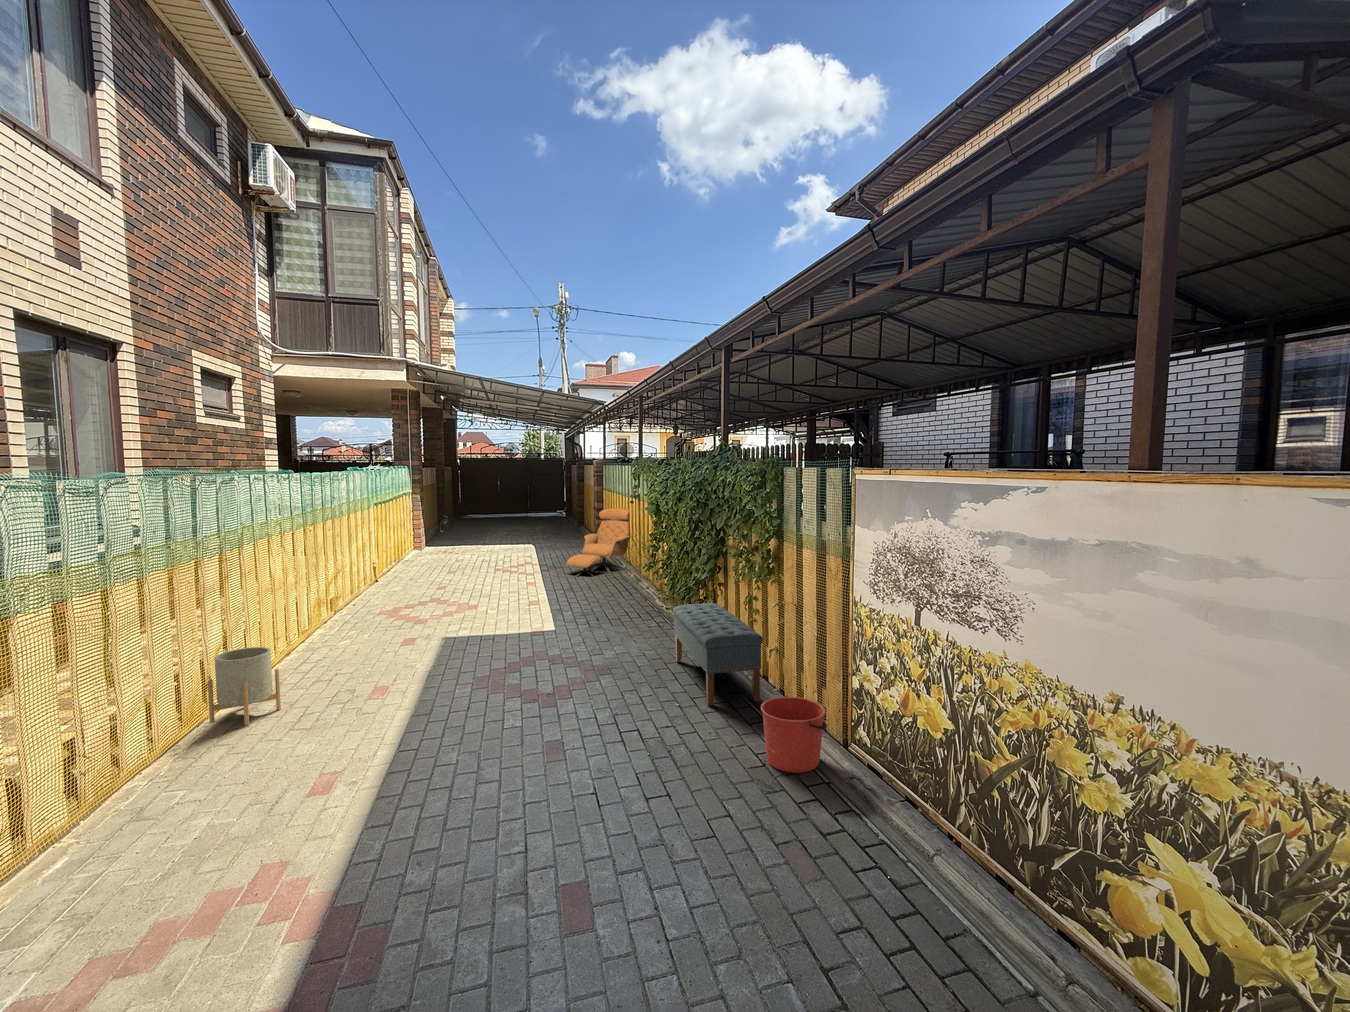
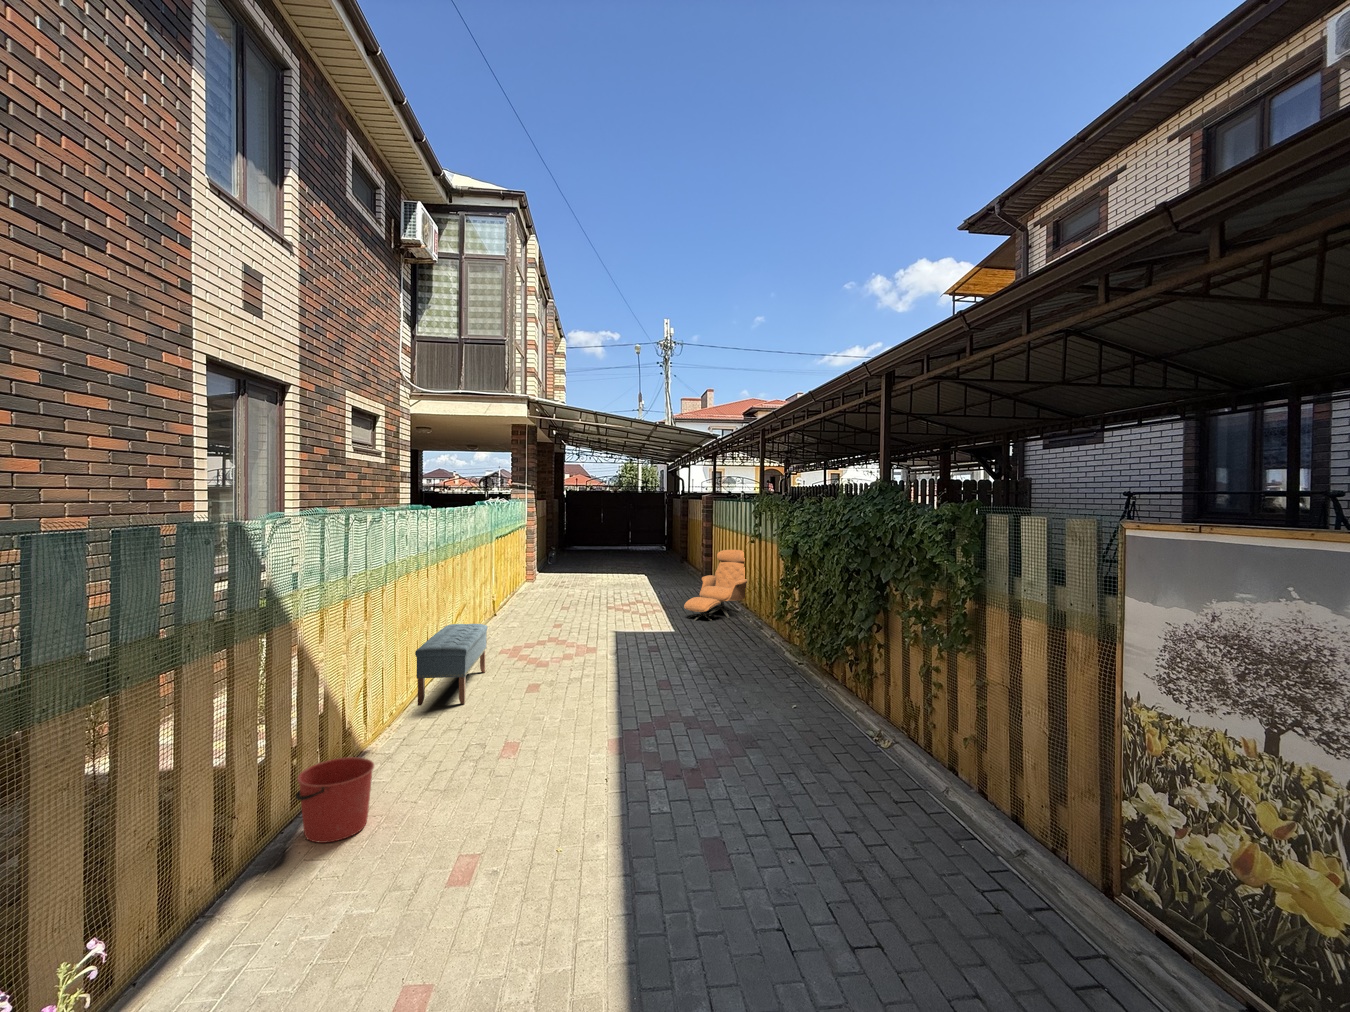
bench: present [673,603,763,706] -> present [415,624,488,706]
planter: present [208,647,281,726] -> none [356,690,421,773]
bucket: present [761,697,827,773] -> present [296,757,374,843]

